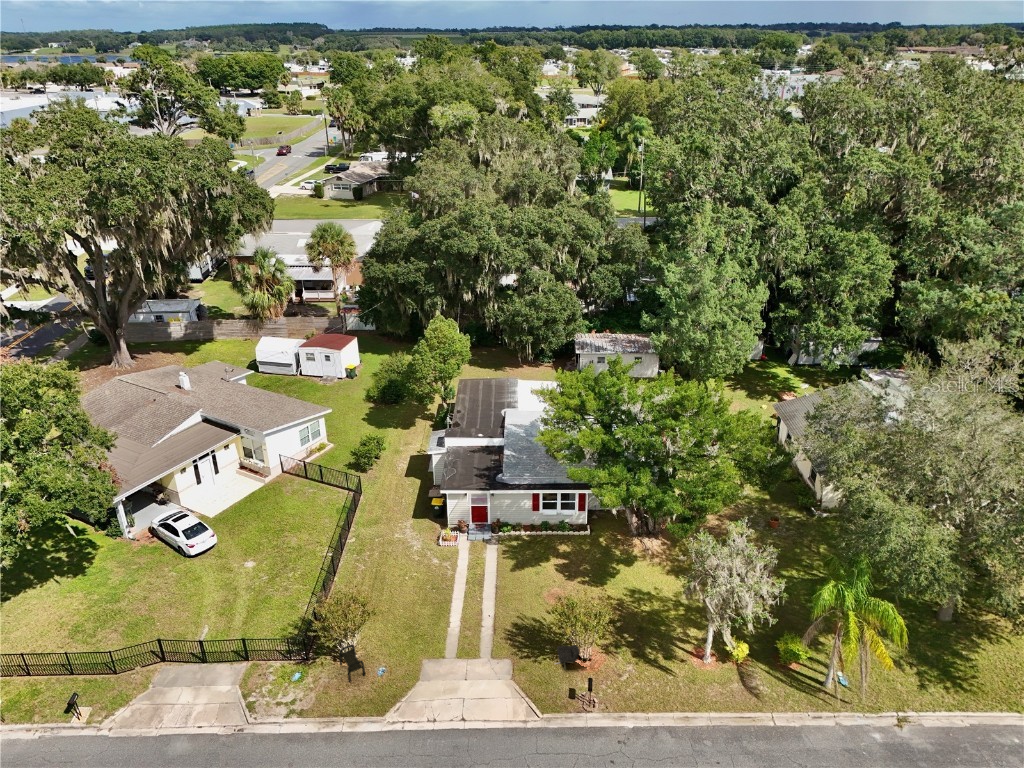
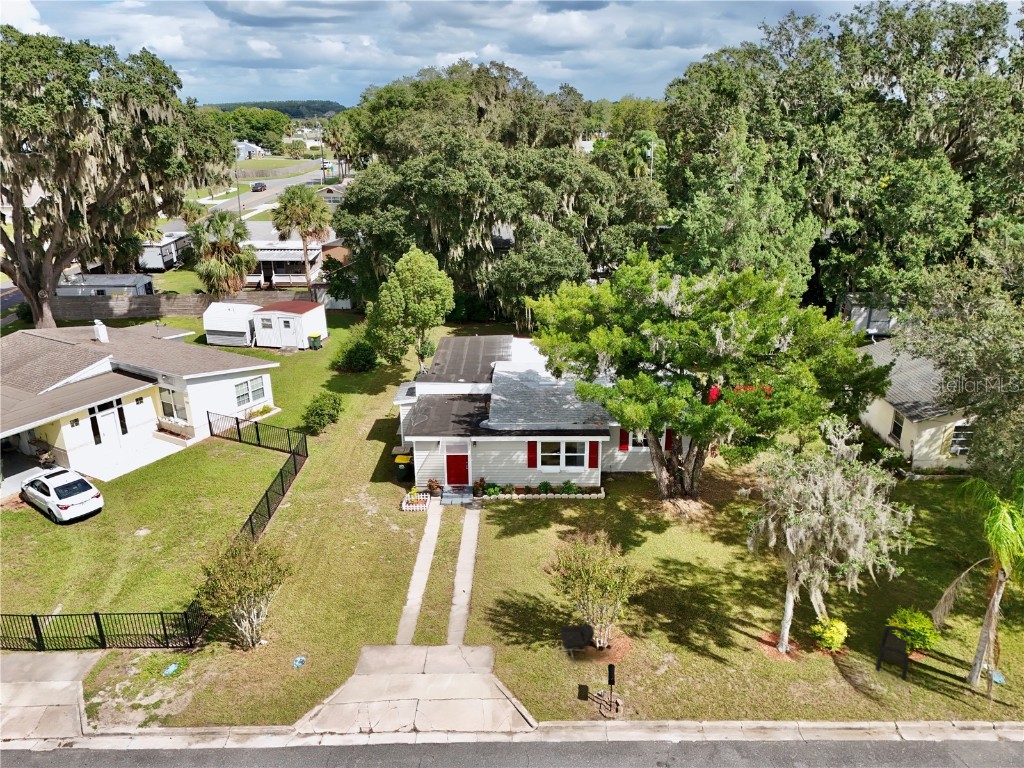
bench: present [339,645,365,682] -> present [876,626,910,680]

